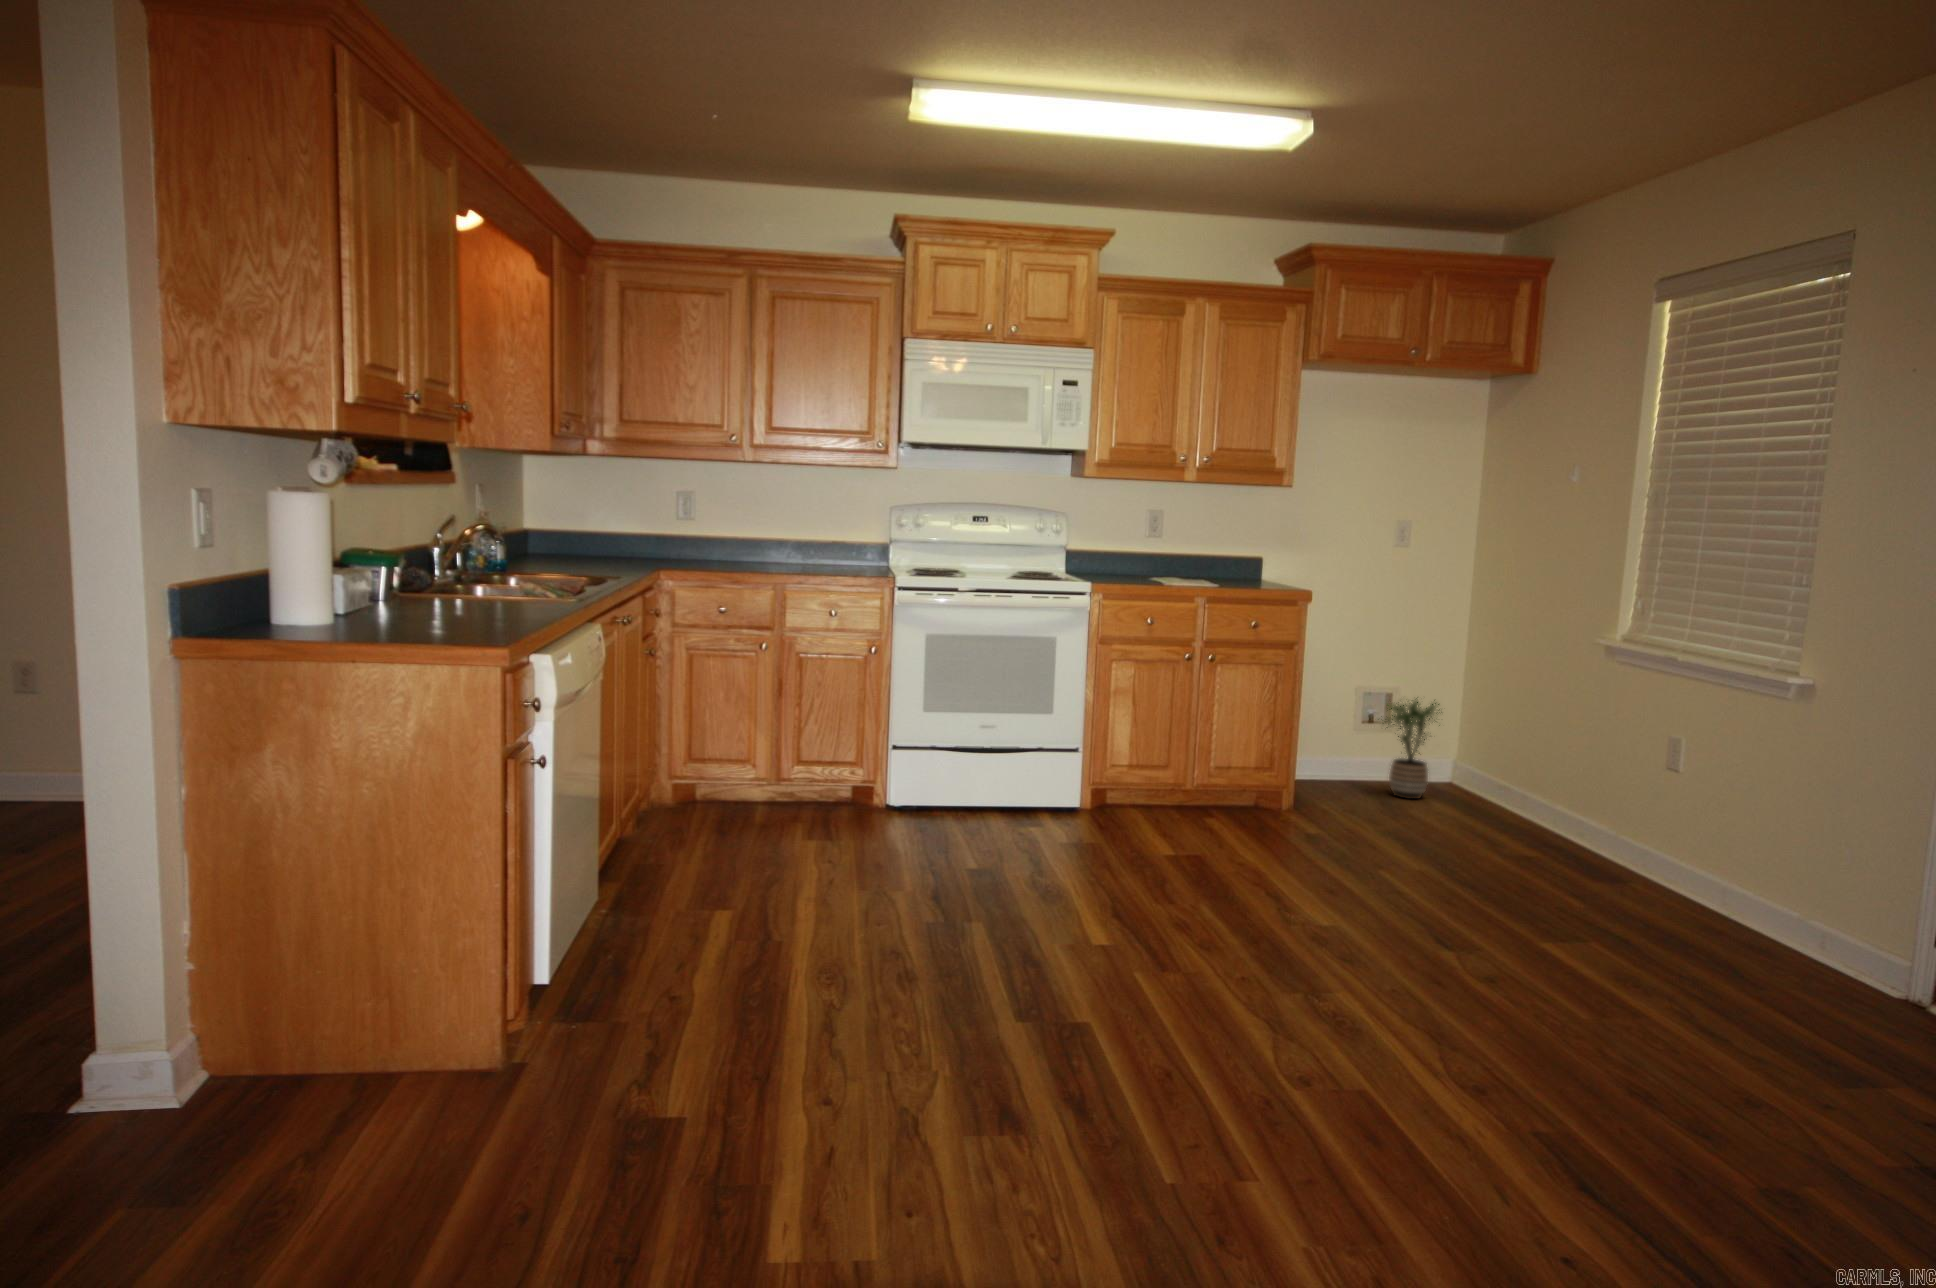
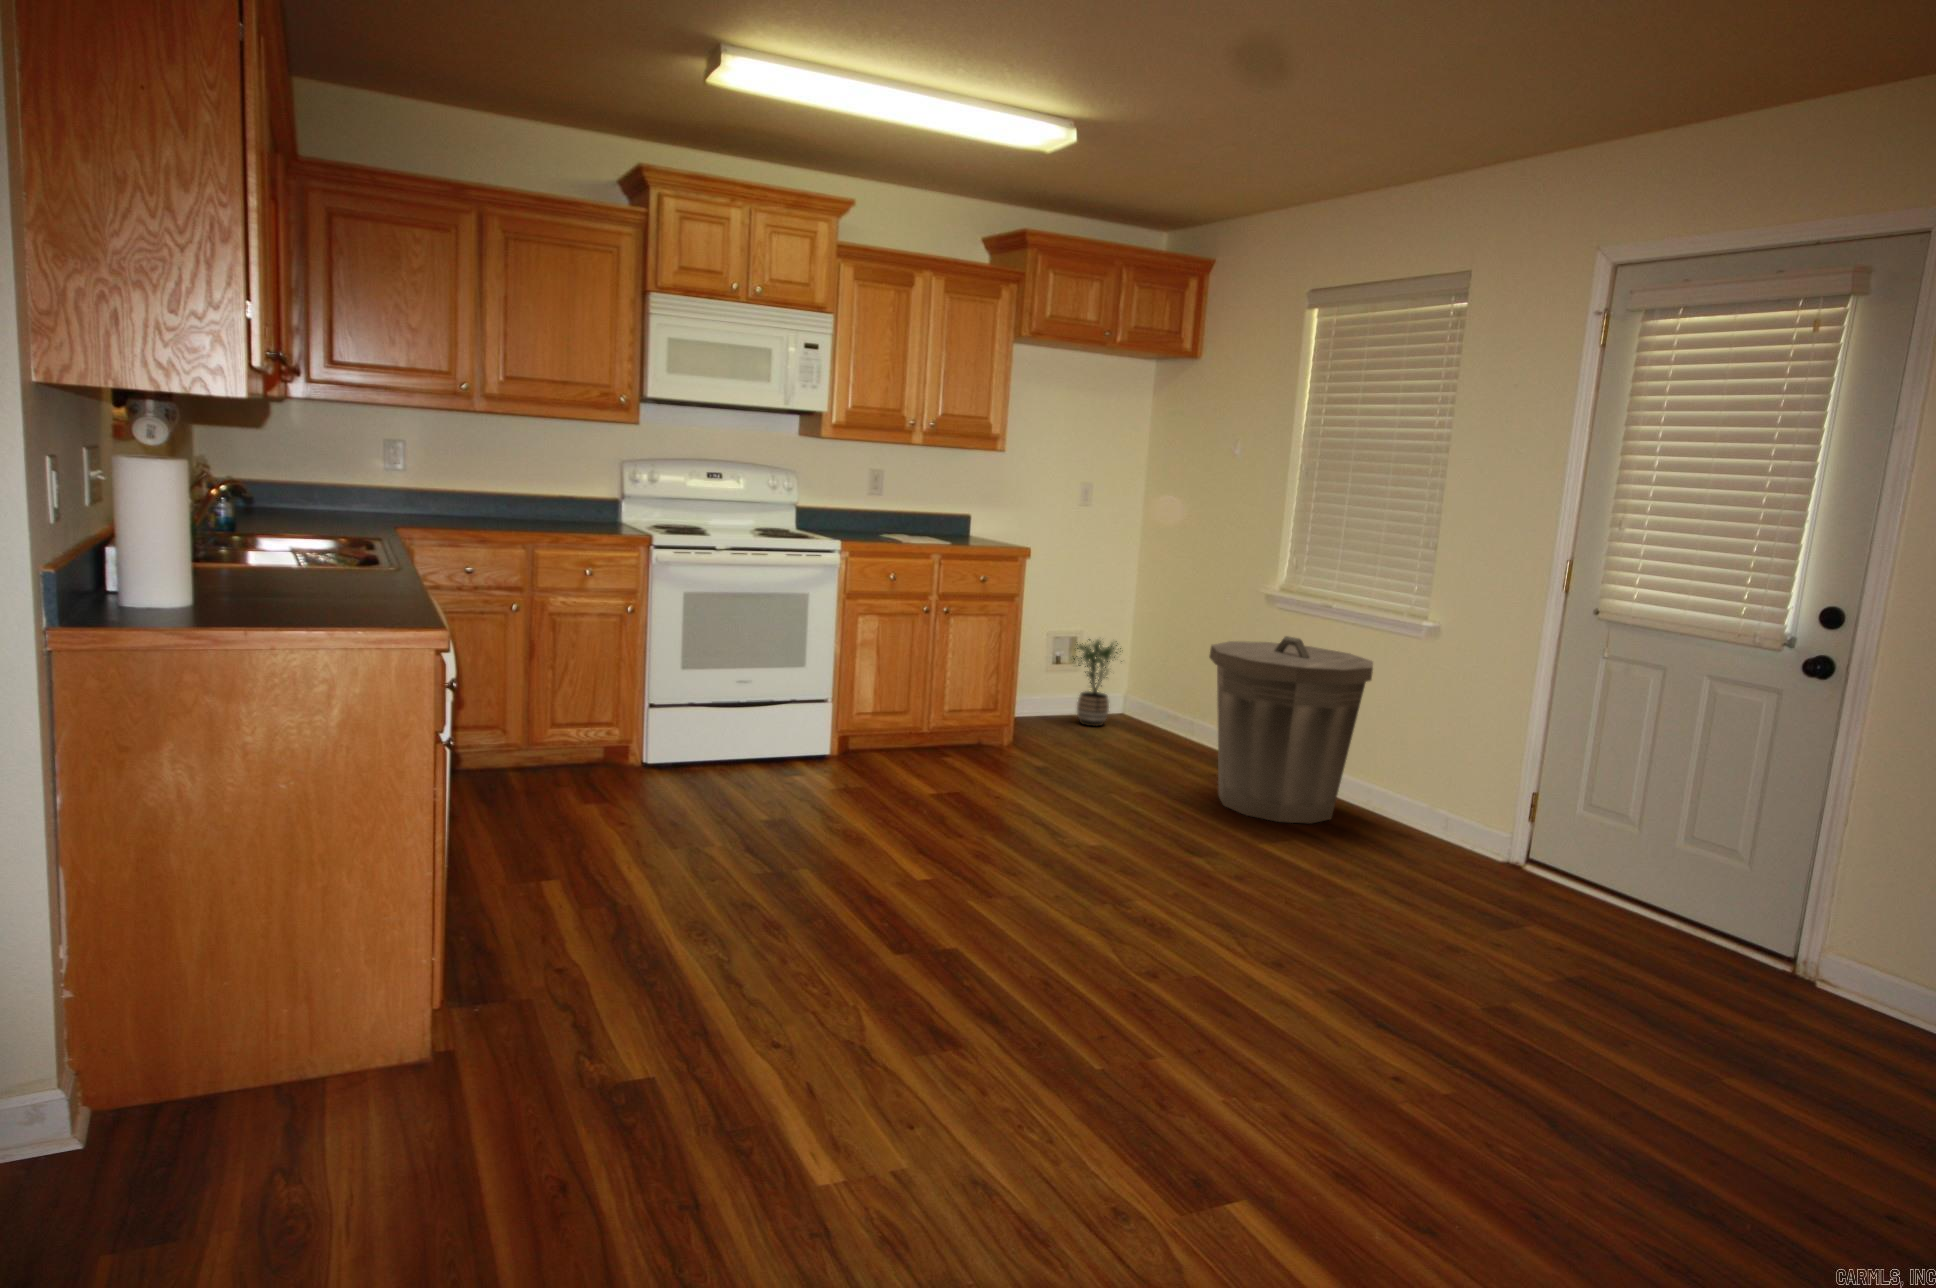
trash can: none [1510,691,1727,923] -> present [1209,636,1373,823]

